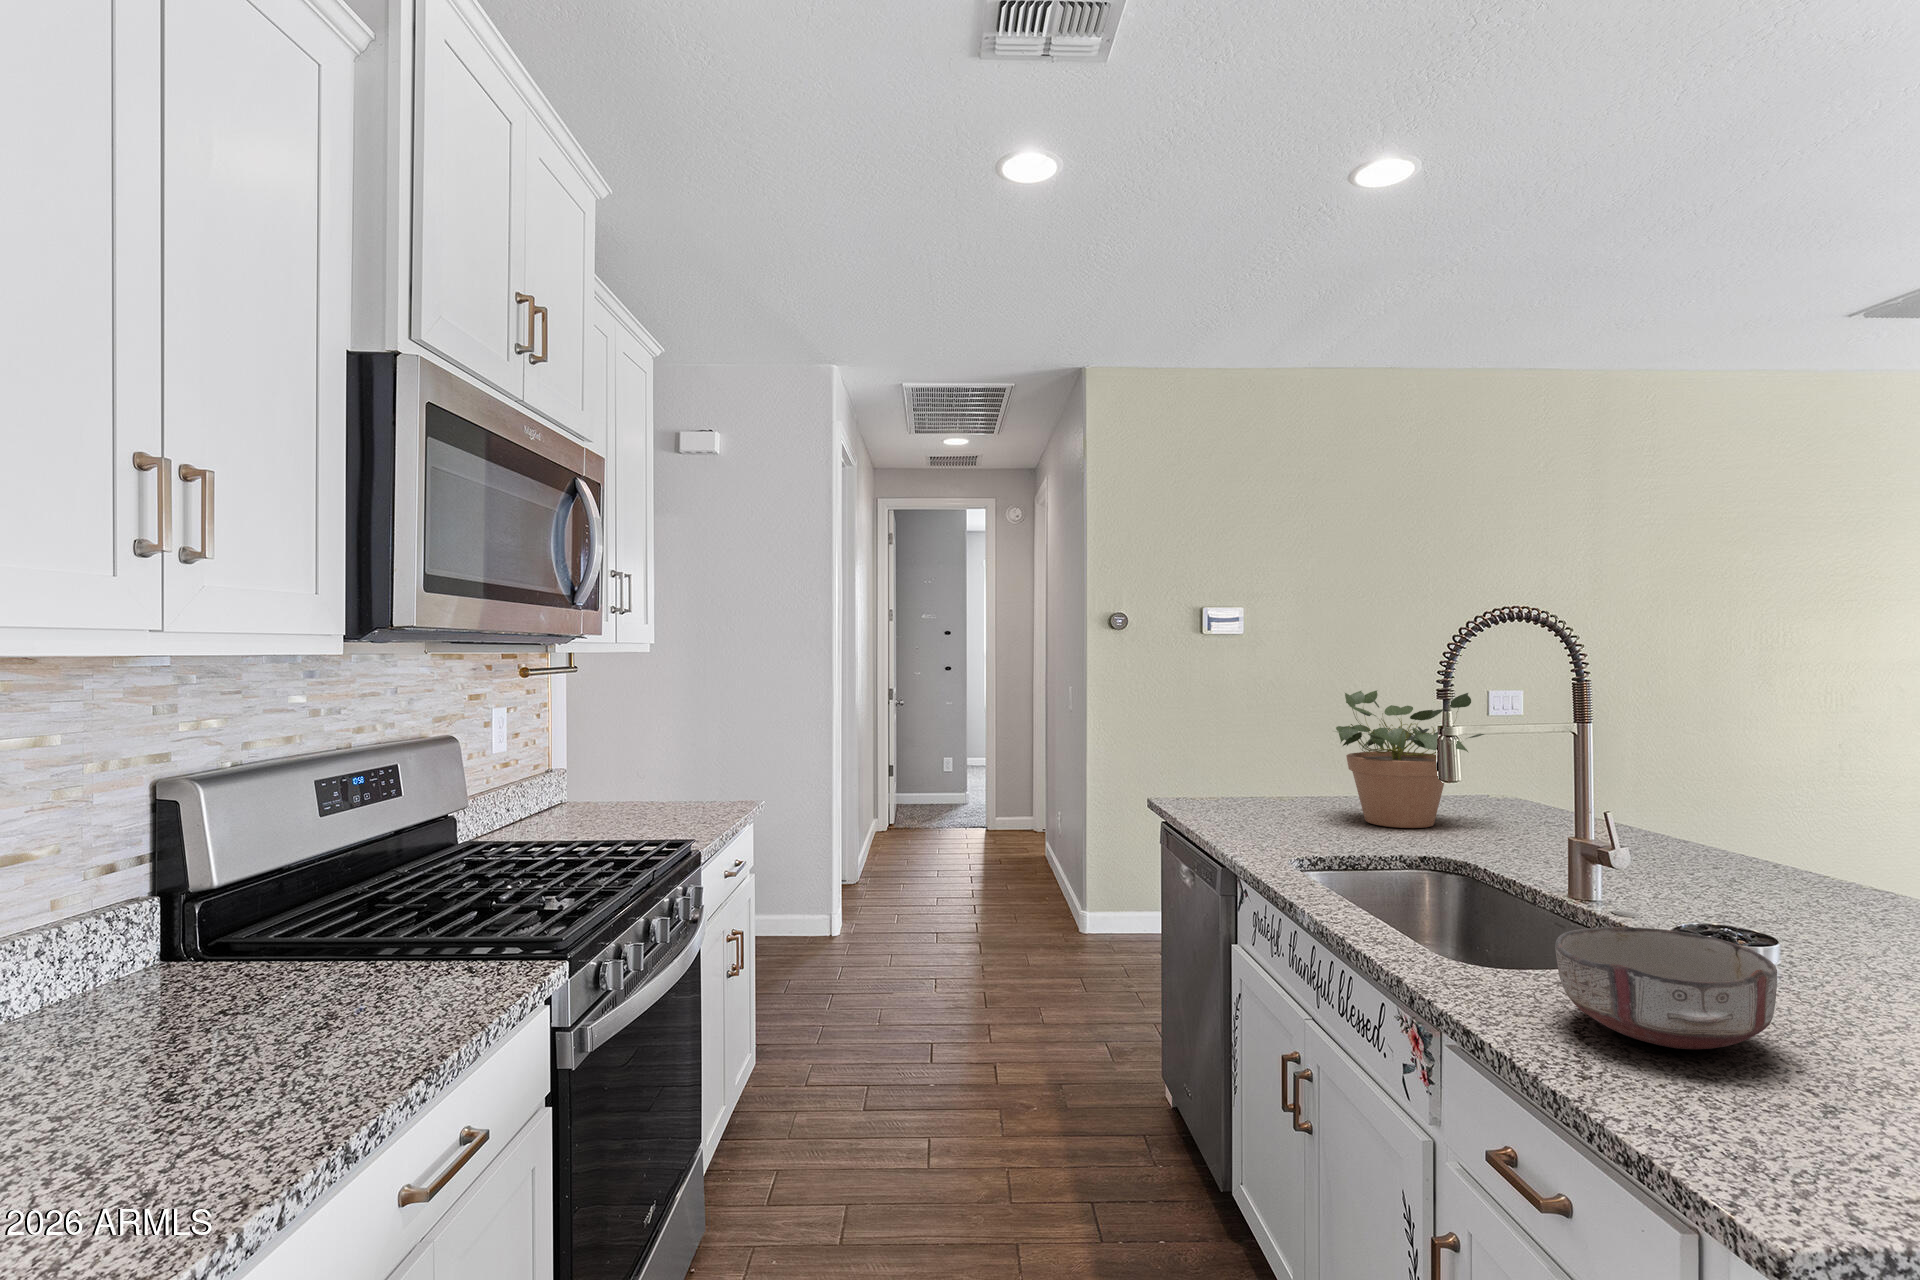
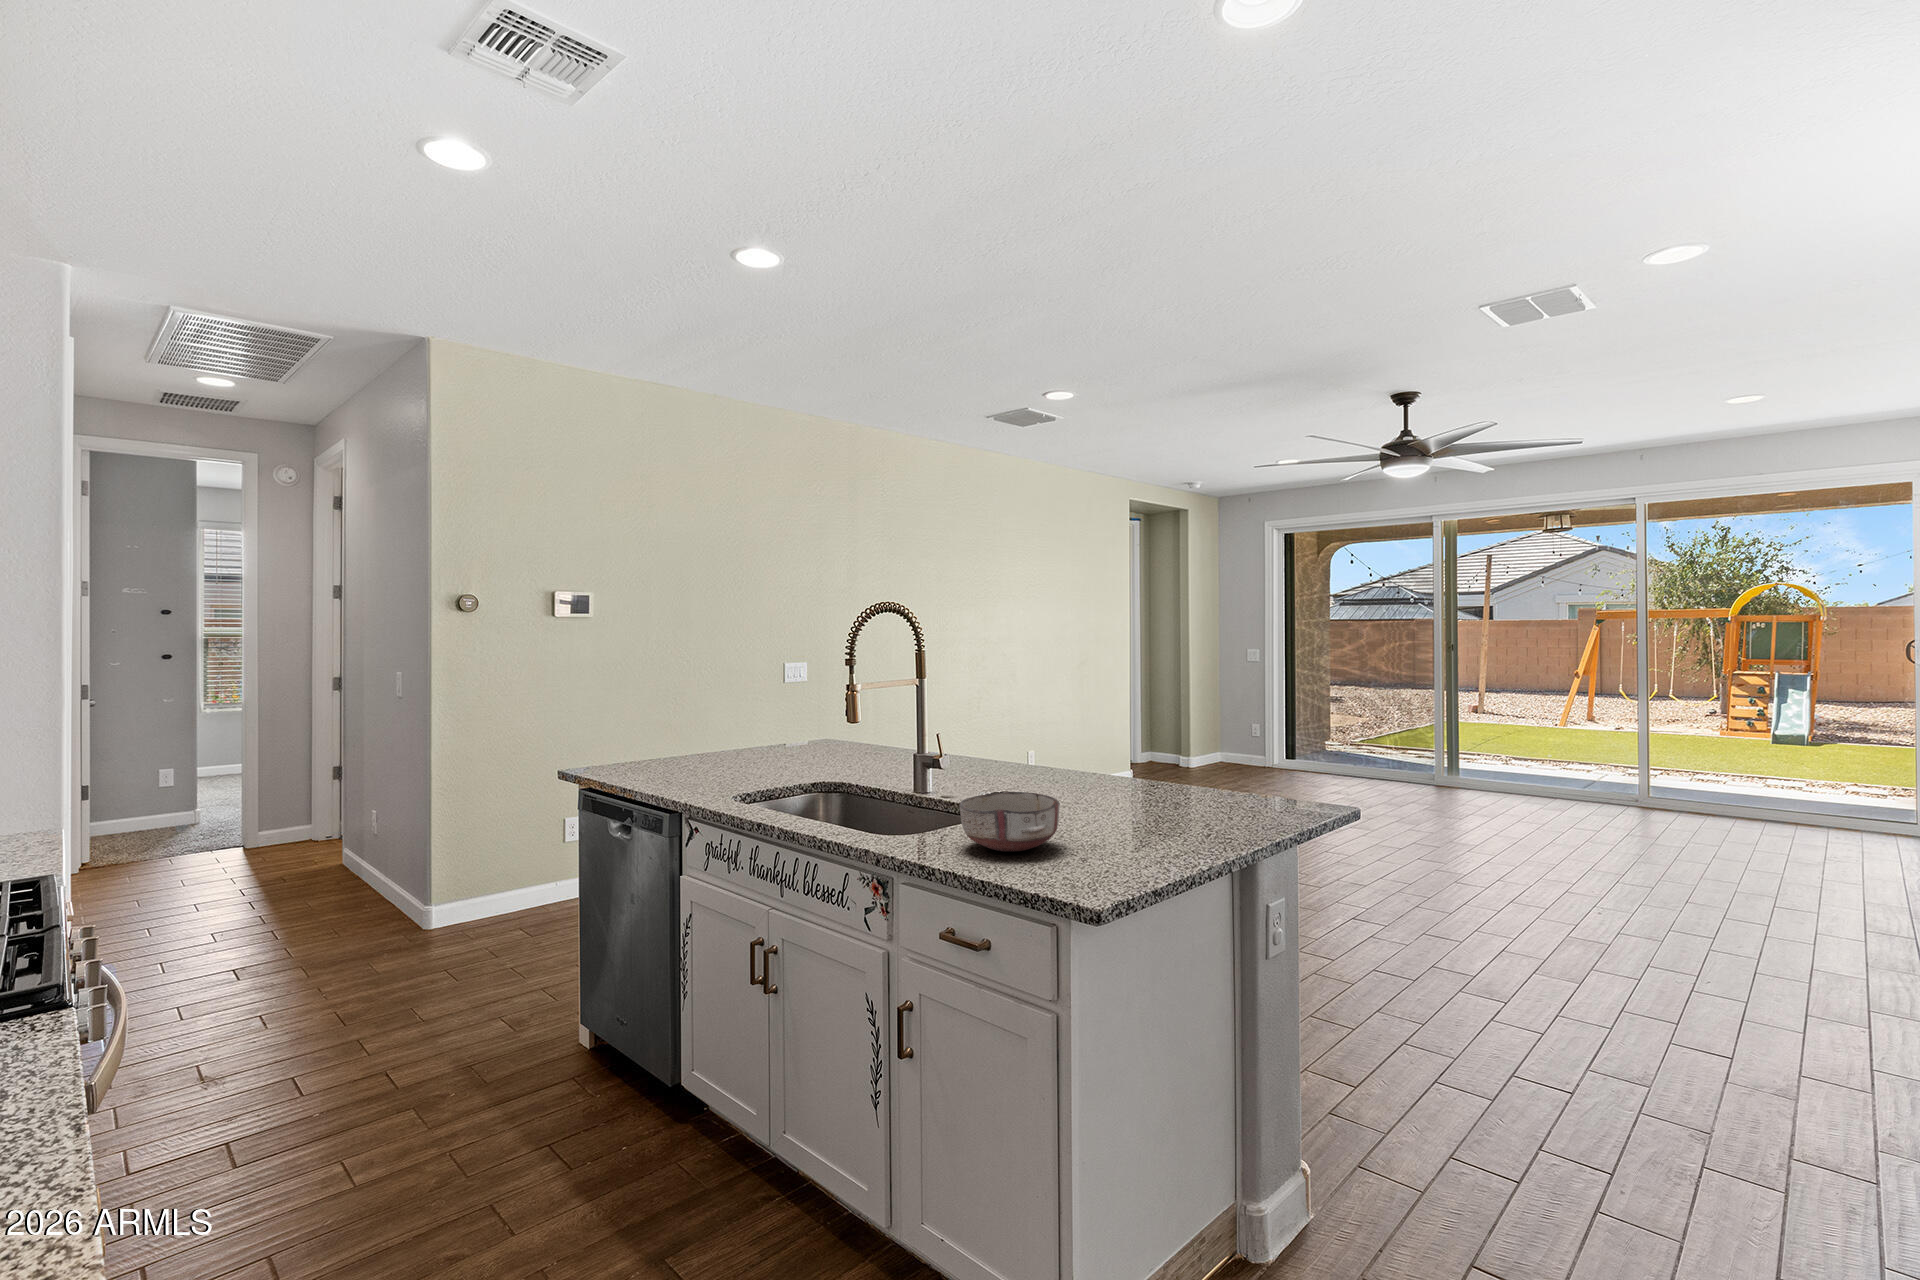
potted plant: present [1336,690,1484,828] -> none [733,664,847,768]

